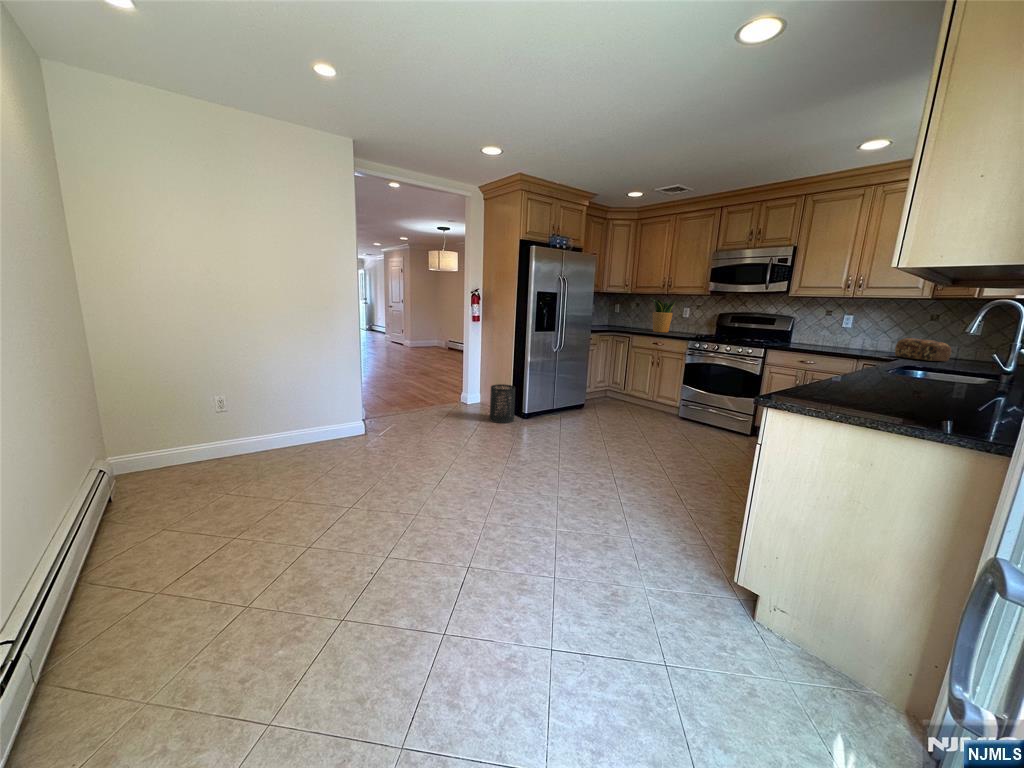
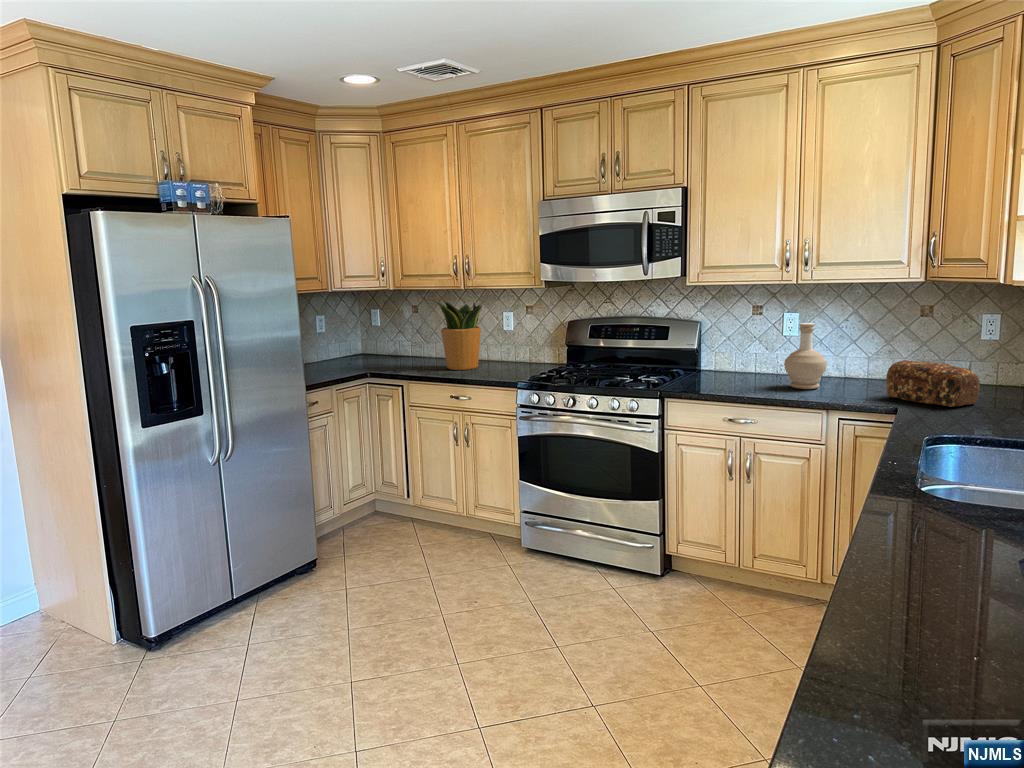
bottle: none [838,318,864,351] -> present [784,323,827,389]
trash can: present [490,384,515,423] -> none [34,568,122,685]

